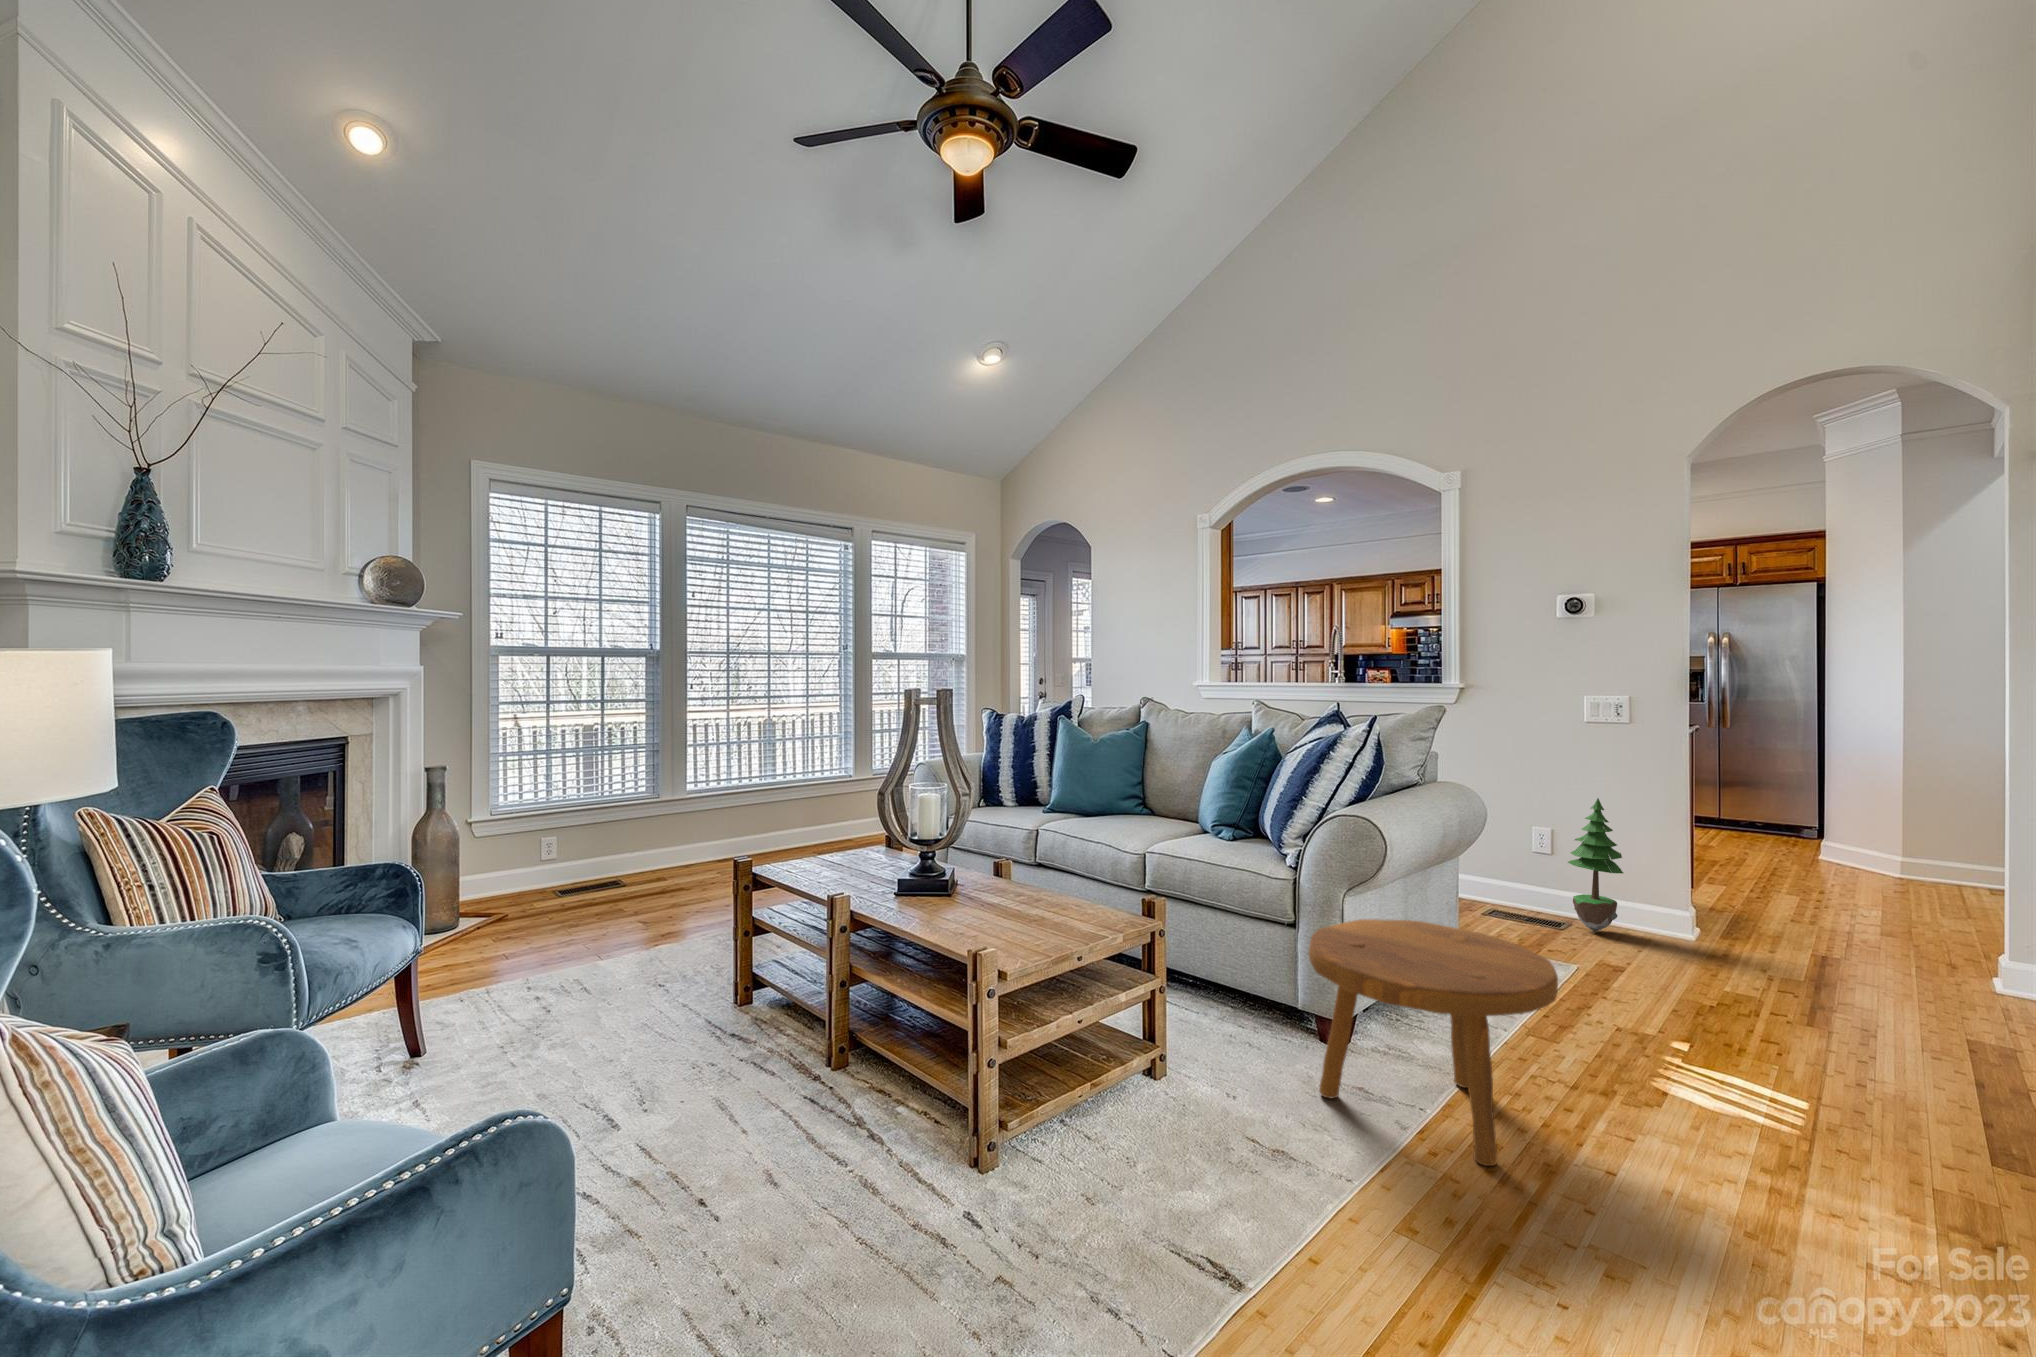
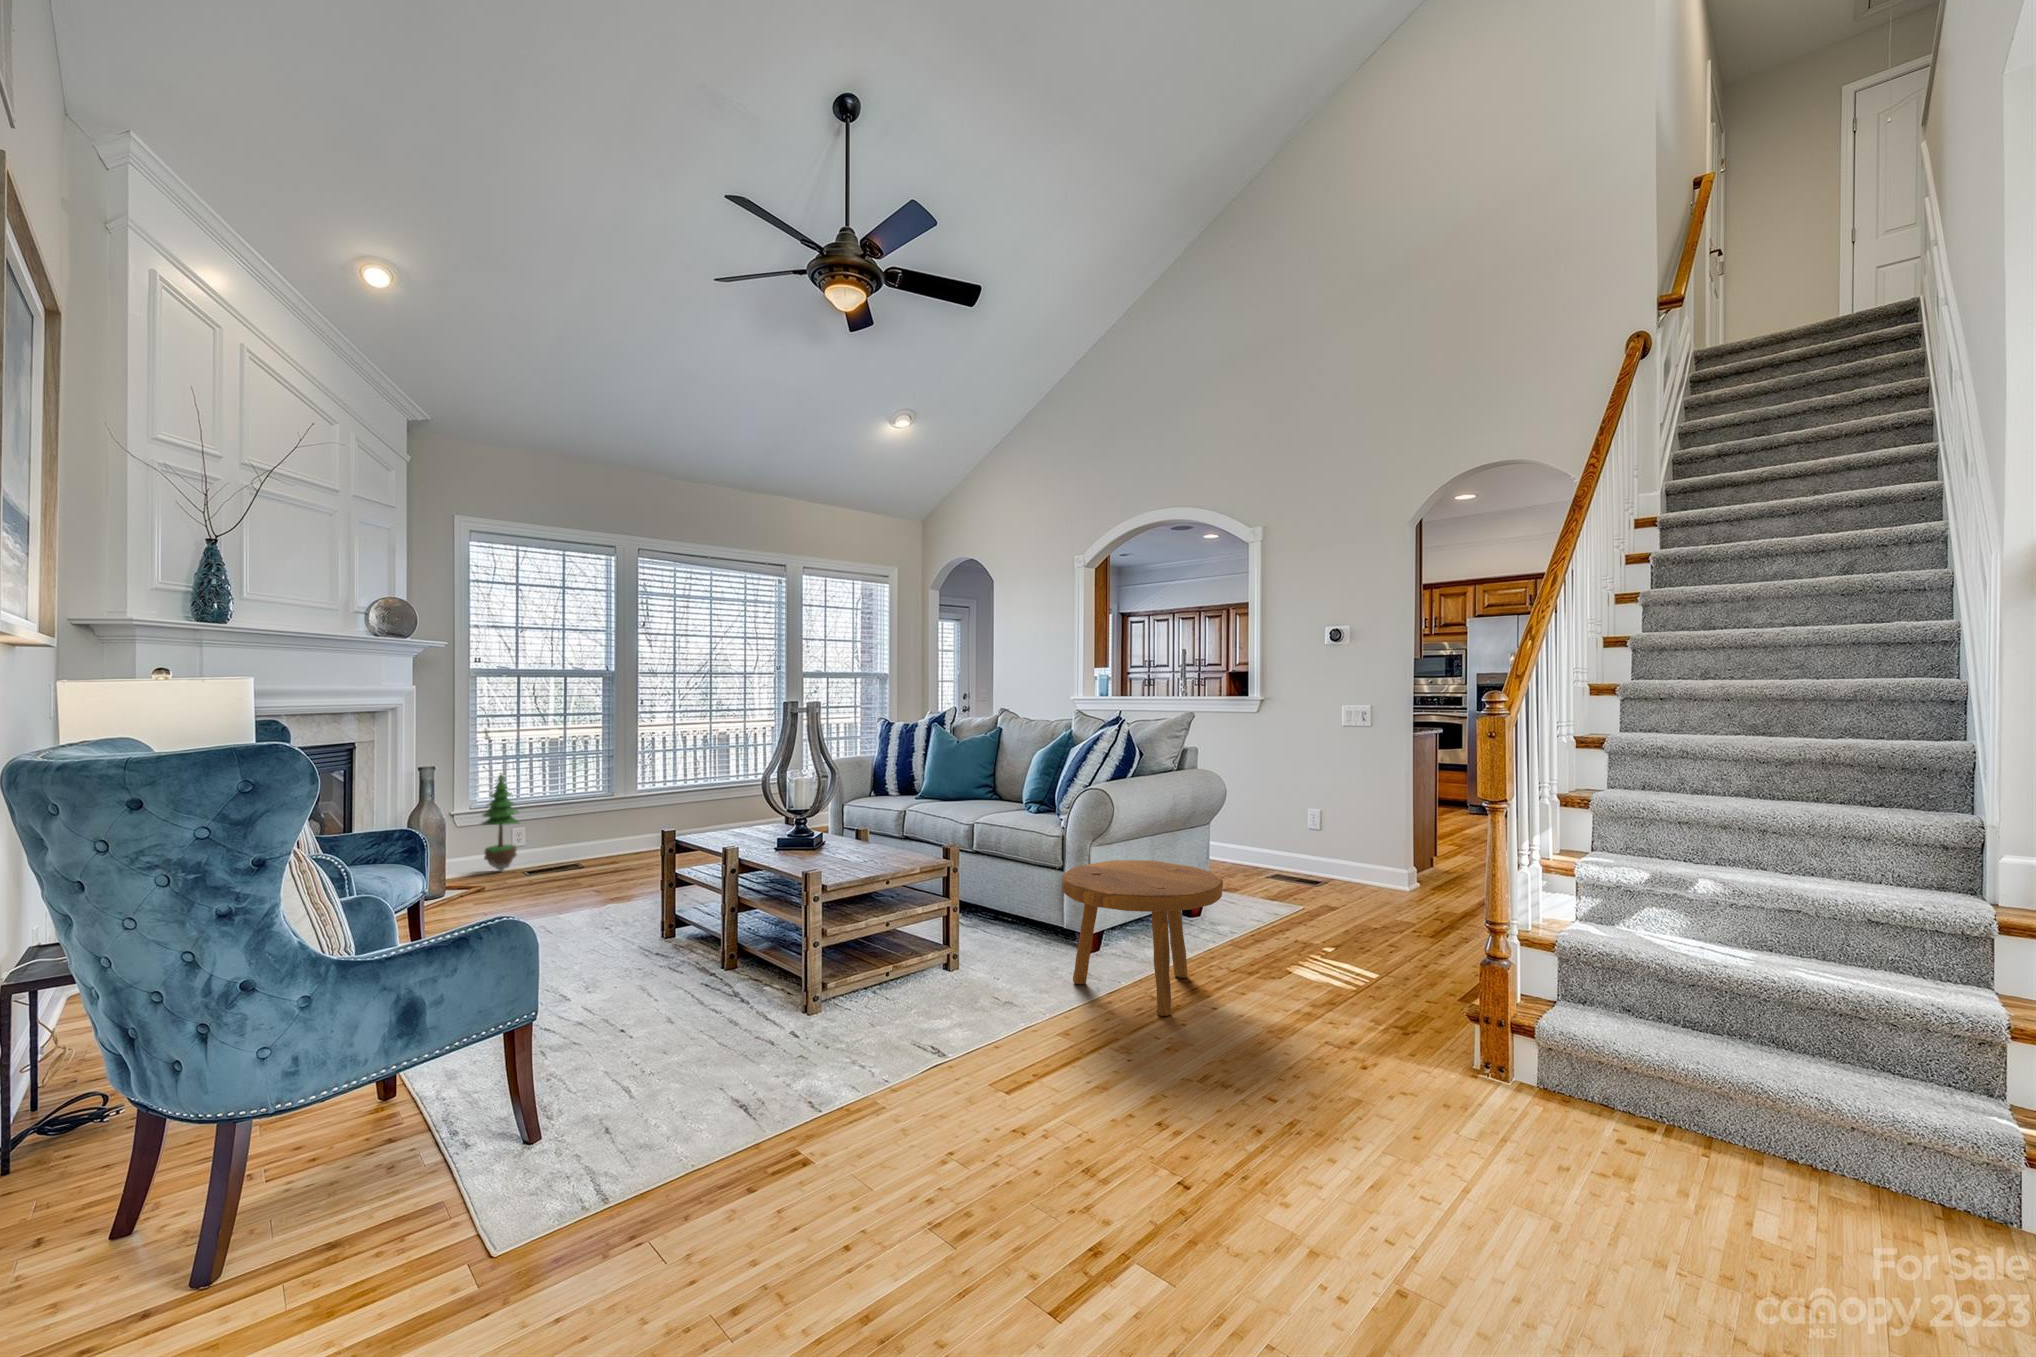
potted tree: present [1568,798,1623,932] -> present [482,773,519,871]

